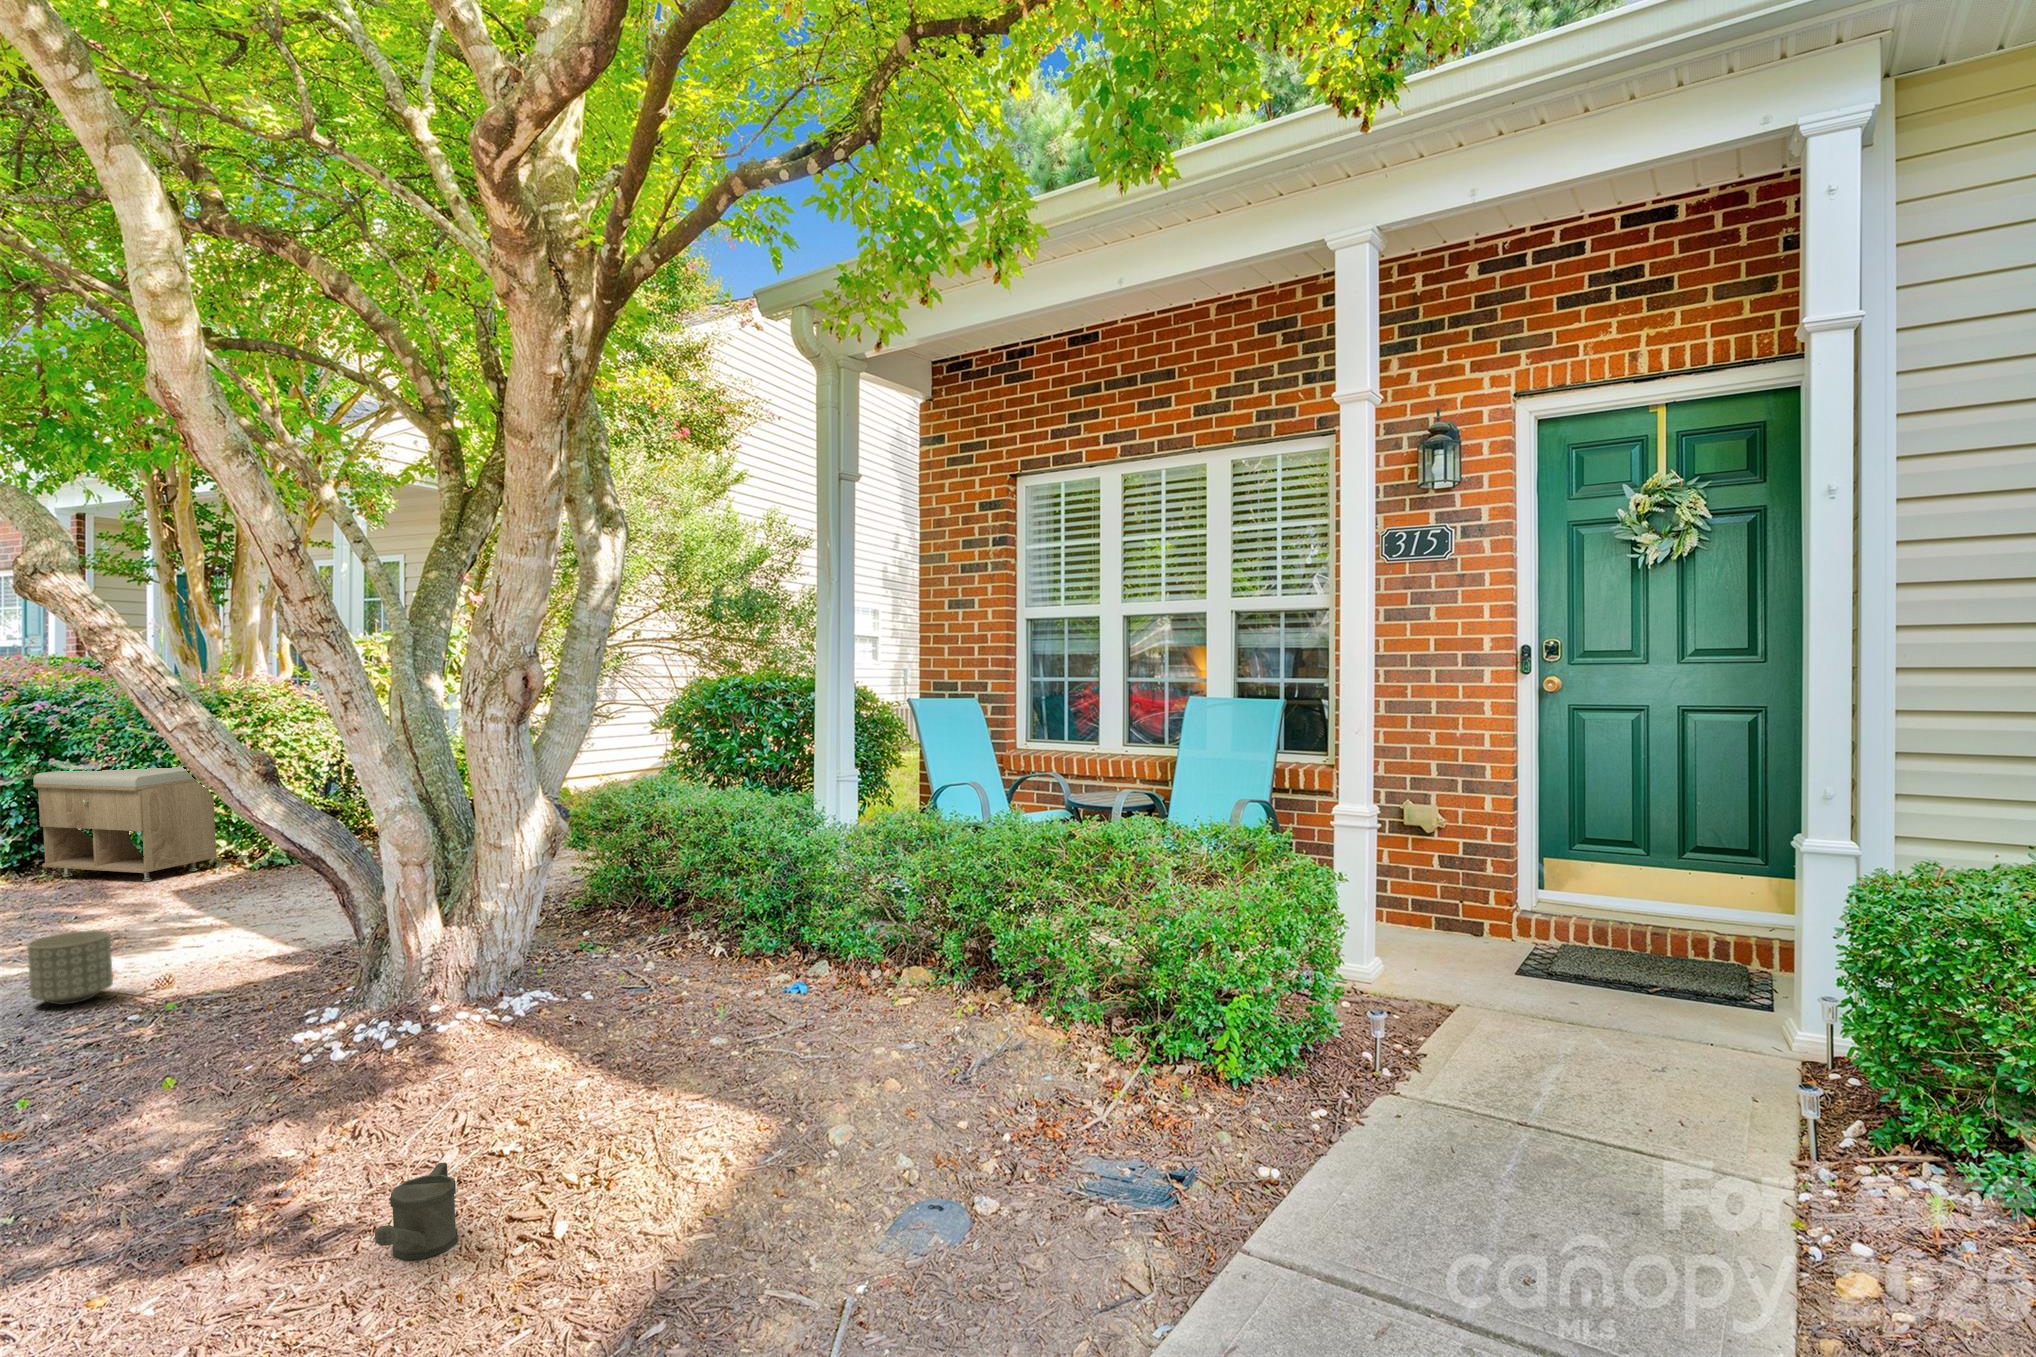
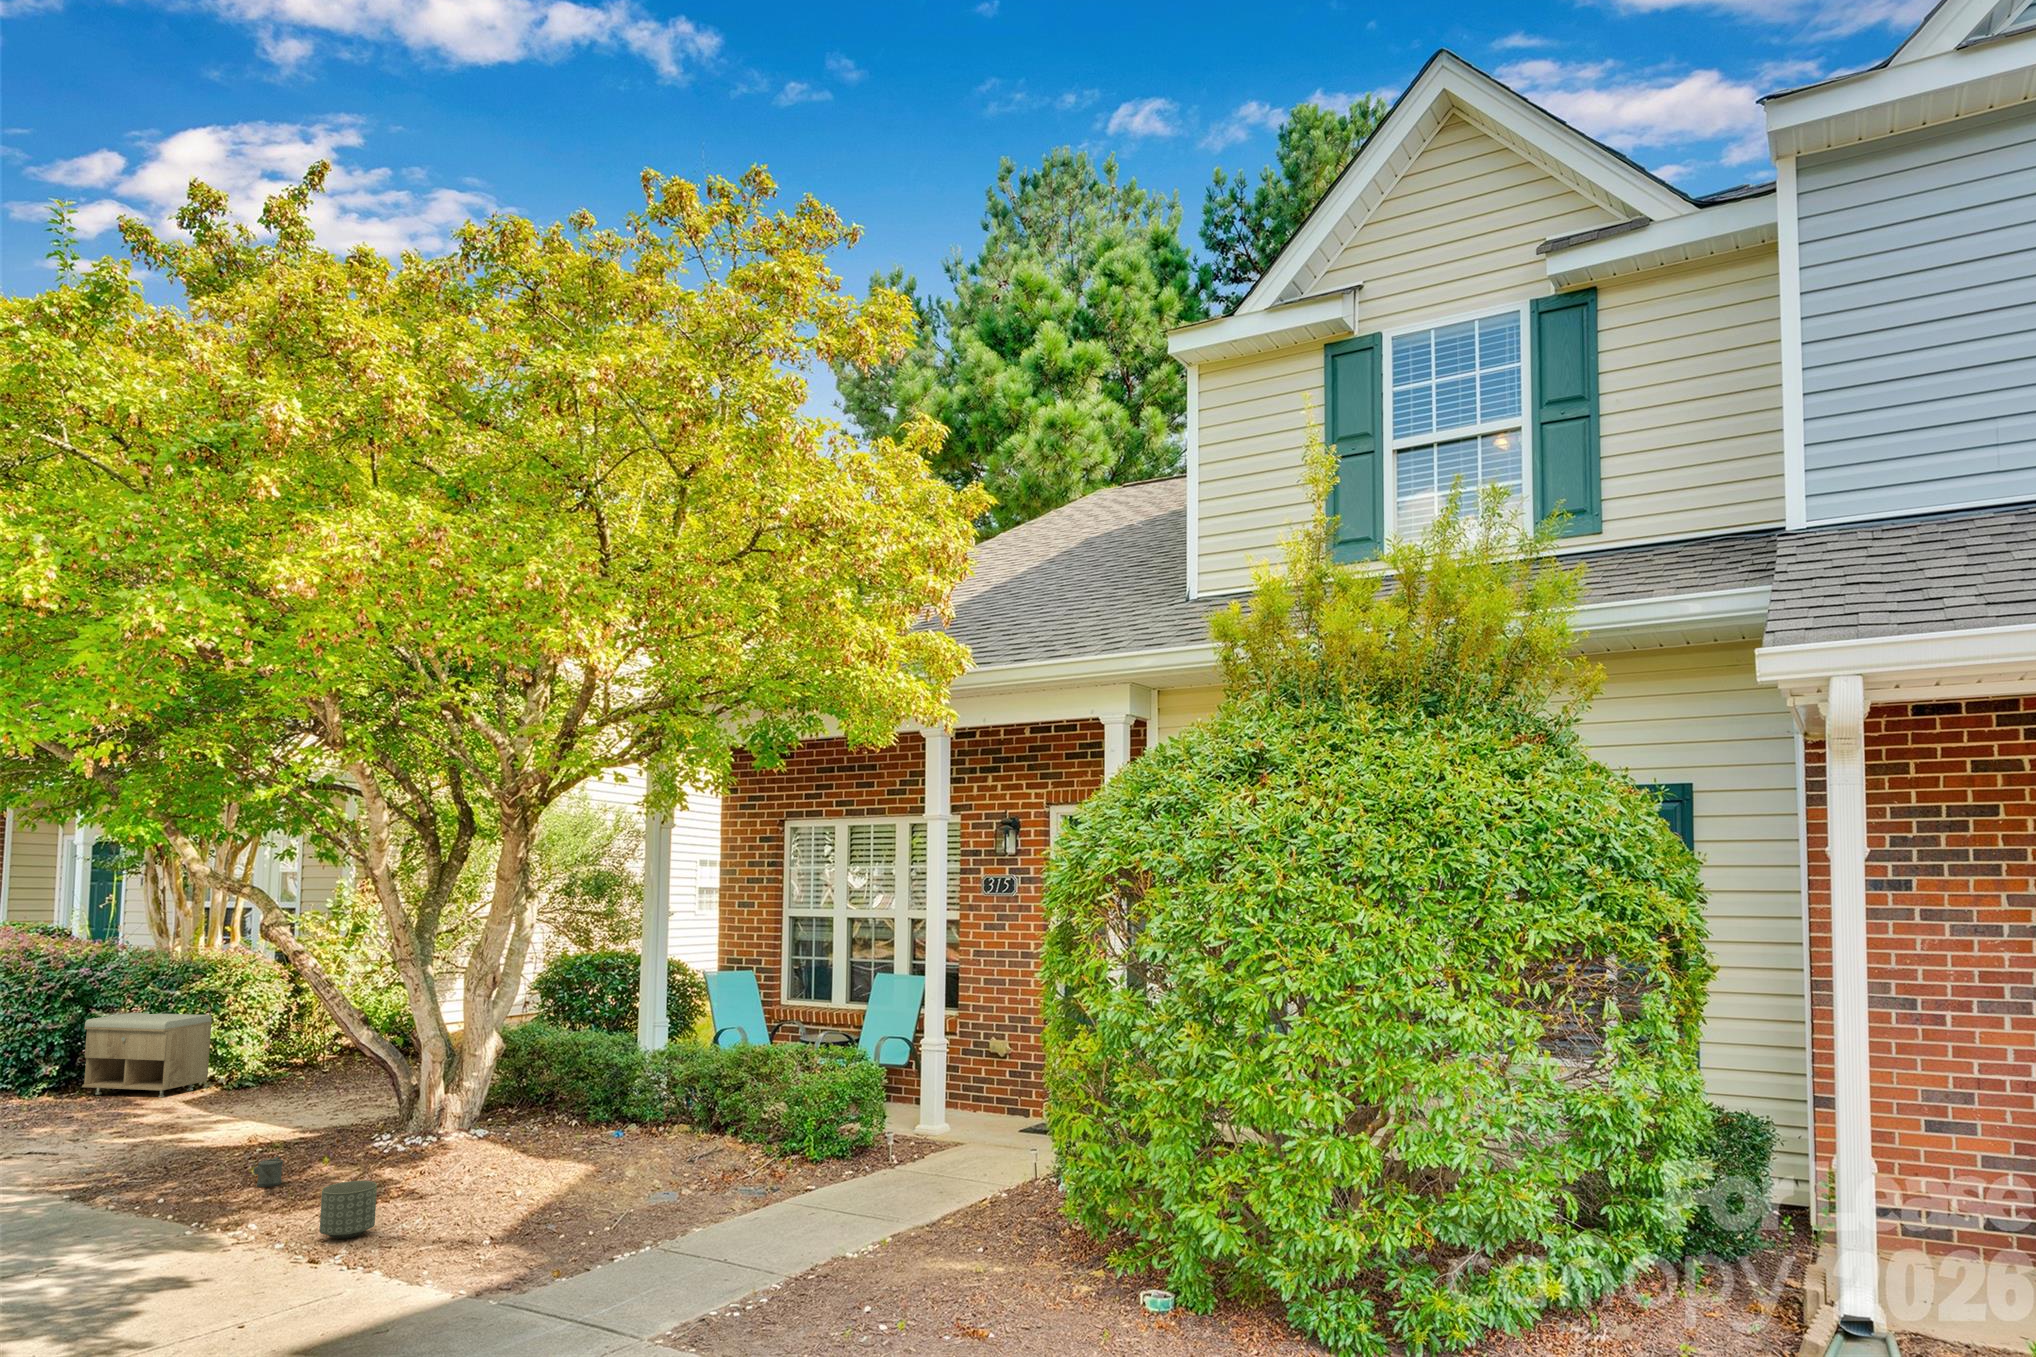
planter: present [27,930,113,1005] -> present [320,1181,377,1239]
watering can: present [375,1163,458,1260] -> present [254,1157,283,1187]

